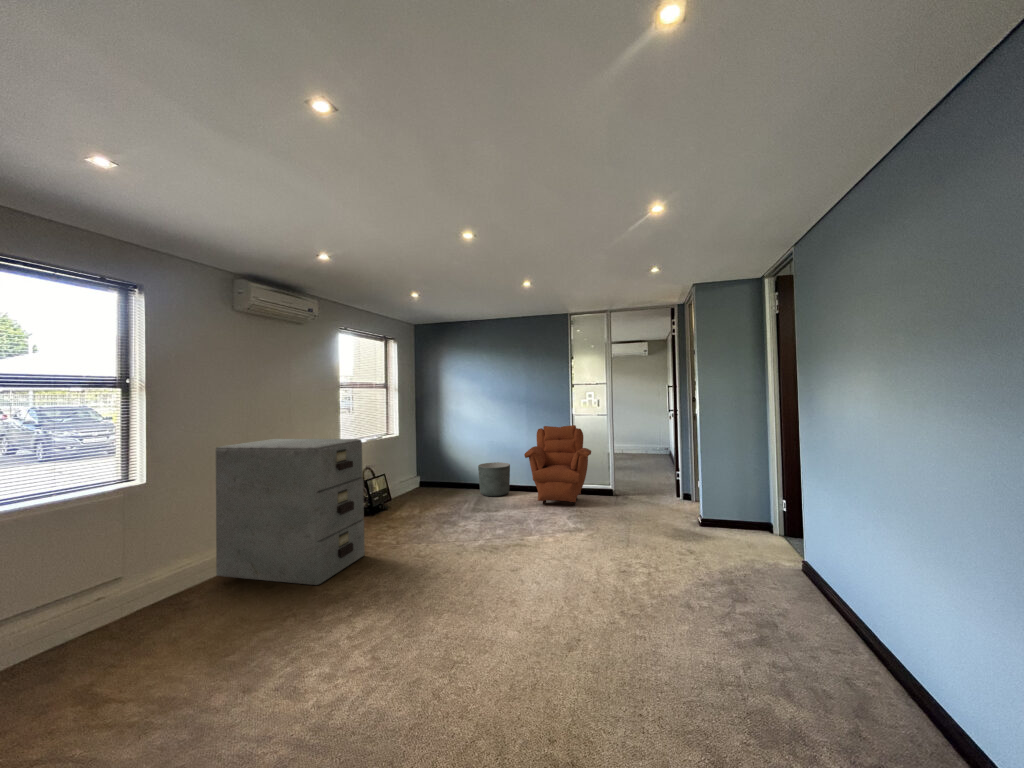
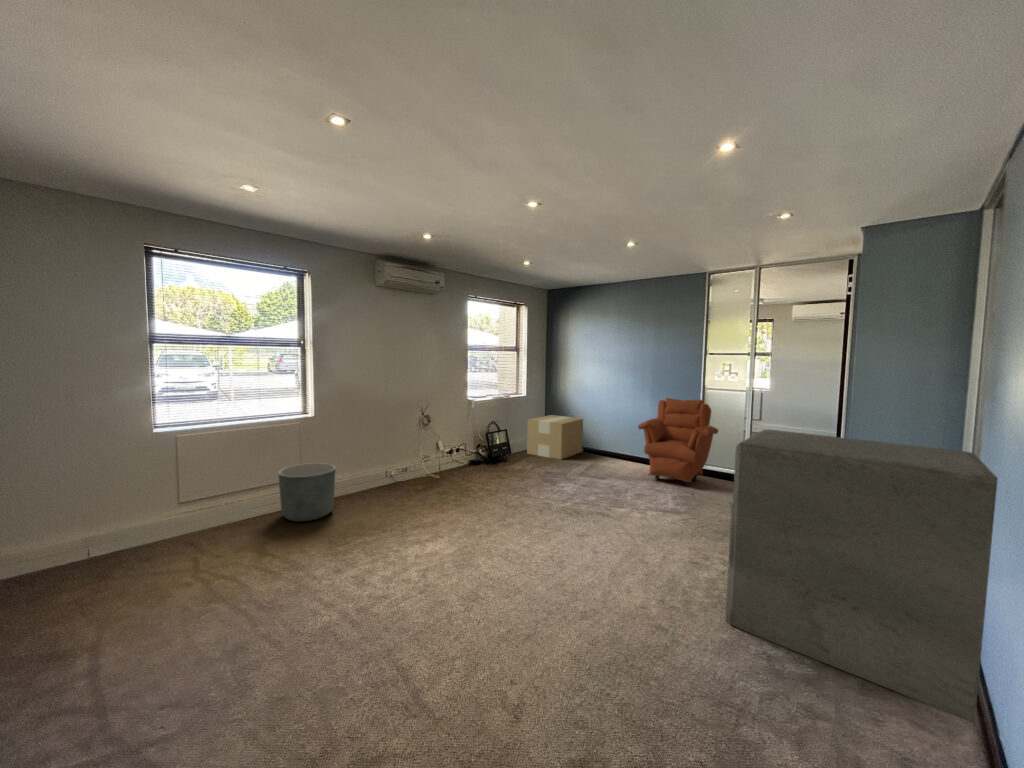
filing cabinet: present [216,439,365,585] -> present [725,429,998,723]
cardboard box: none [404,454,461,499] -> present [527,415,584,460]
planter: present [478,462,510,496] -> present [279,463,335,521]

